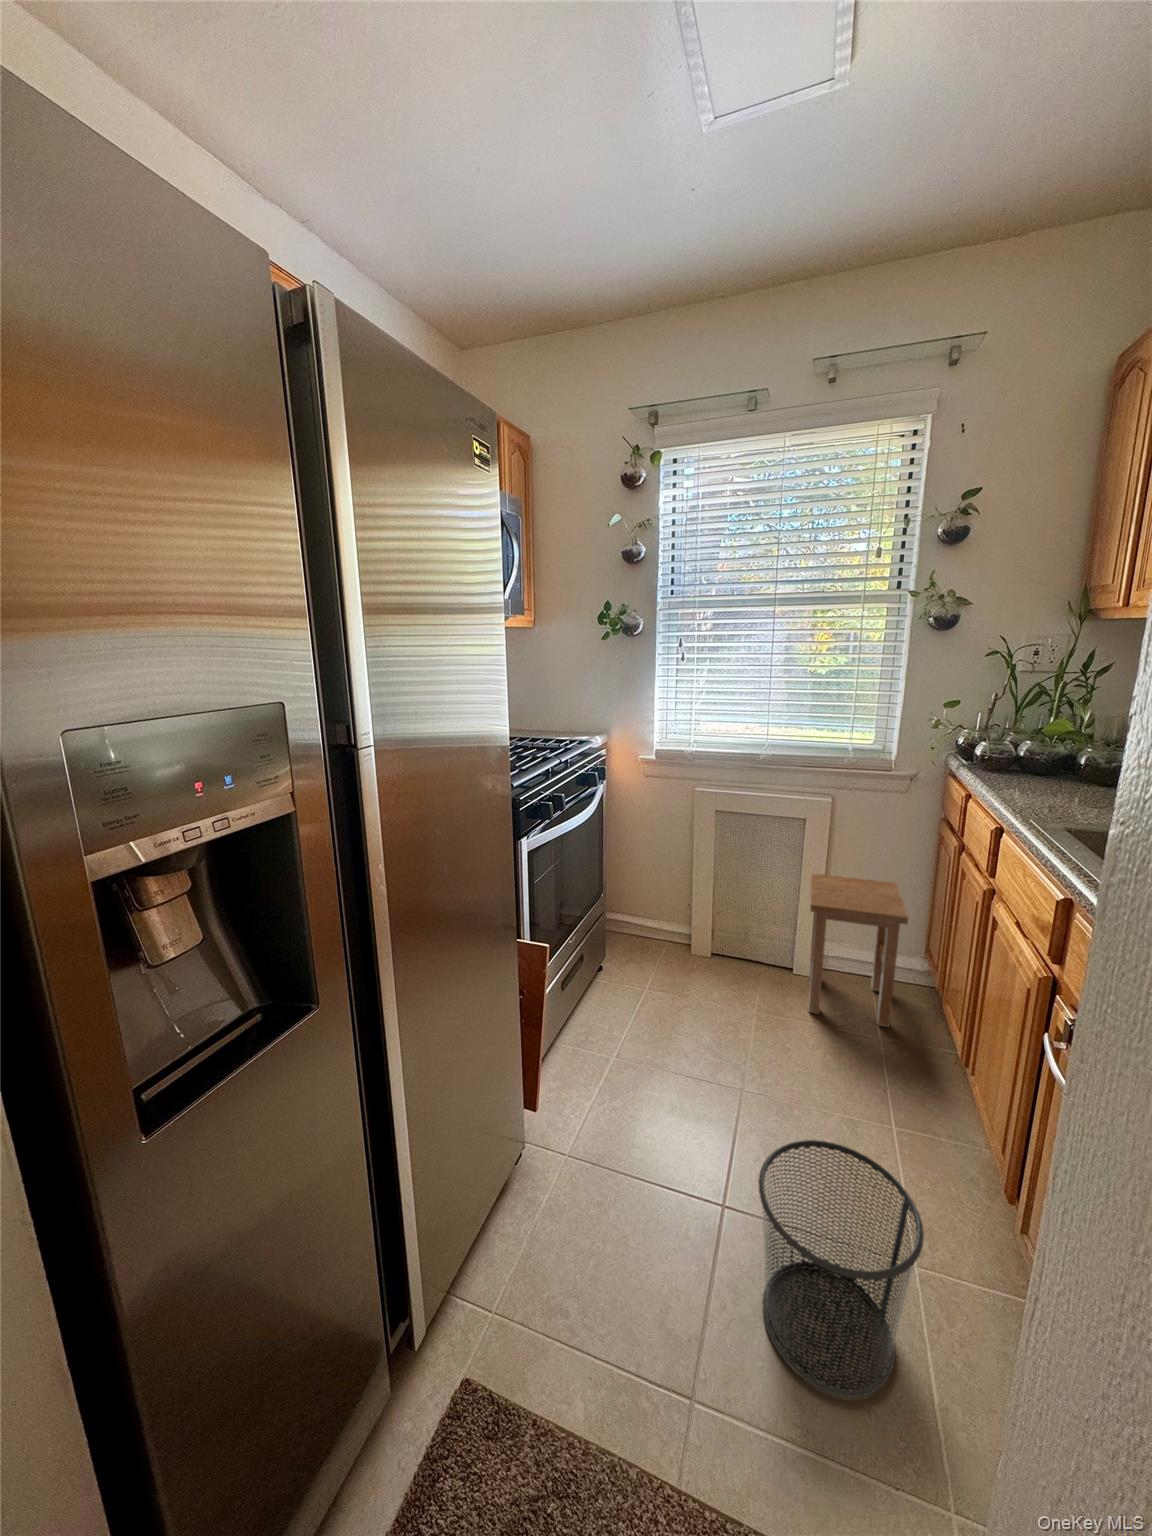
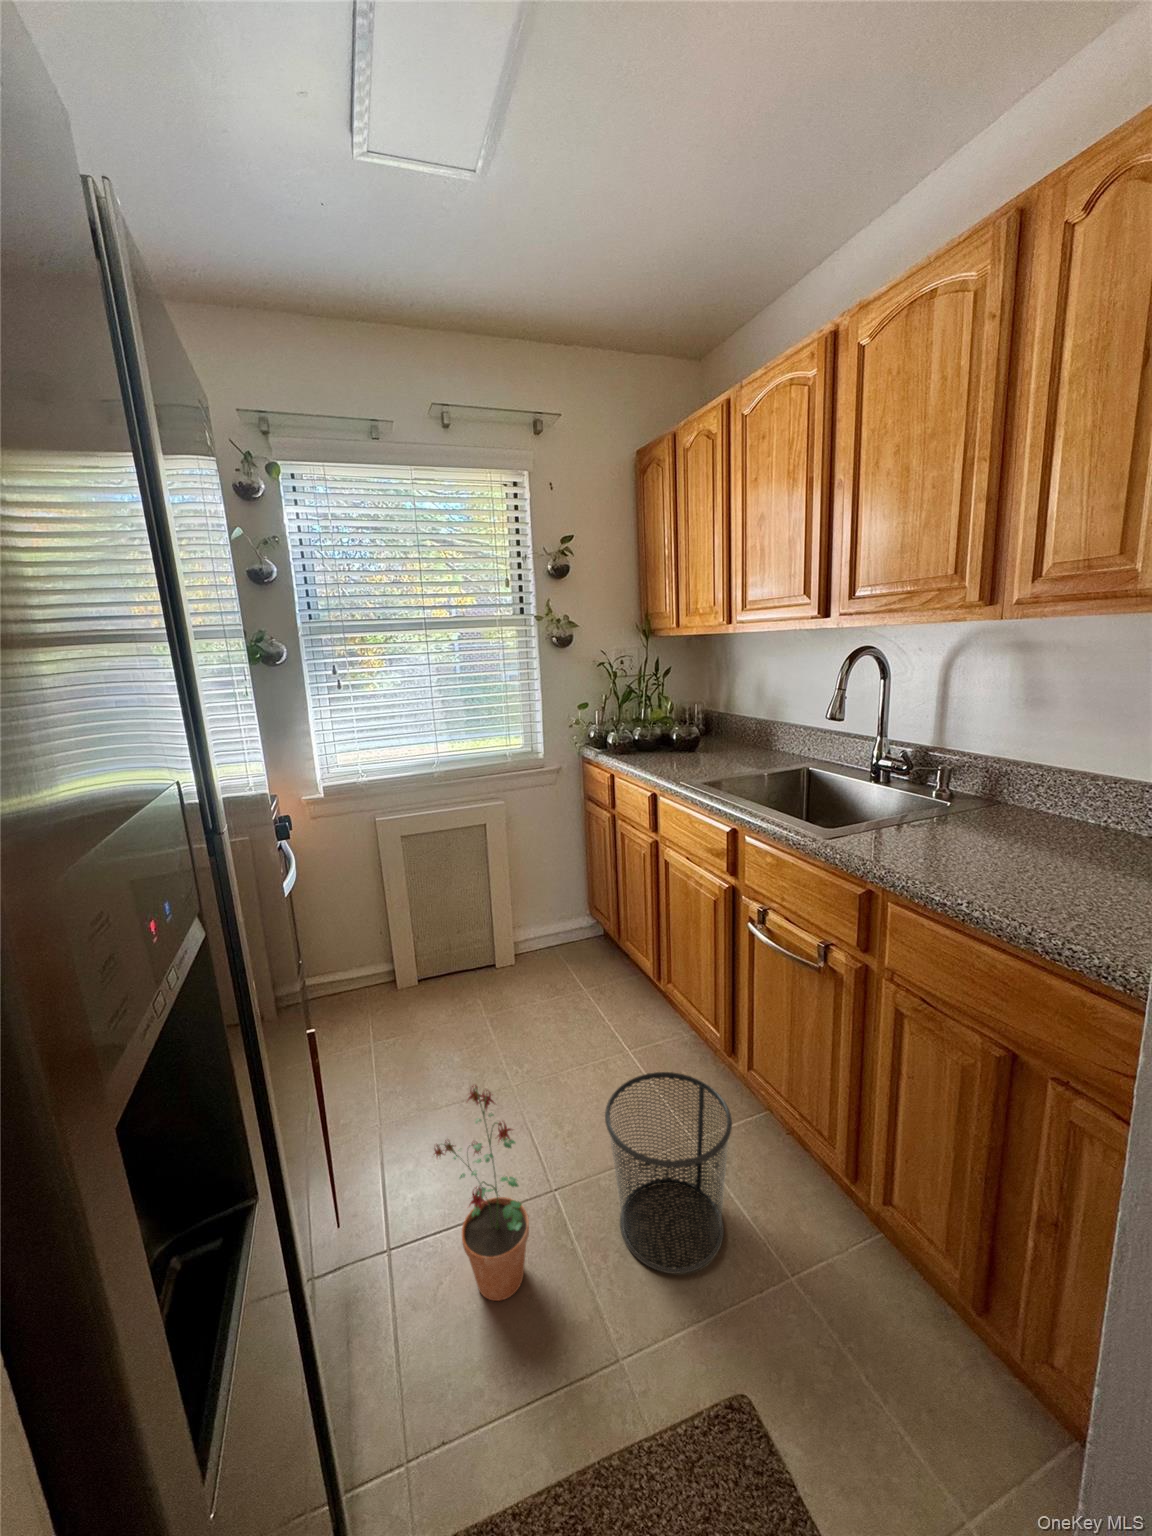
stool: present [809,873,909,1027] -> none [498,862,591,998]
potted plant: none [598,1052,667,1261] -> present [434,1085,529,1301]

